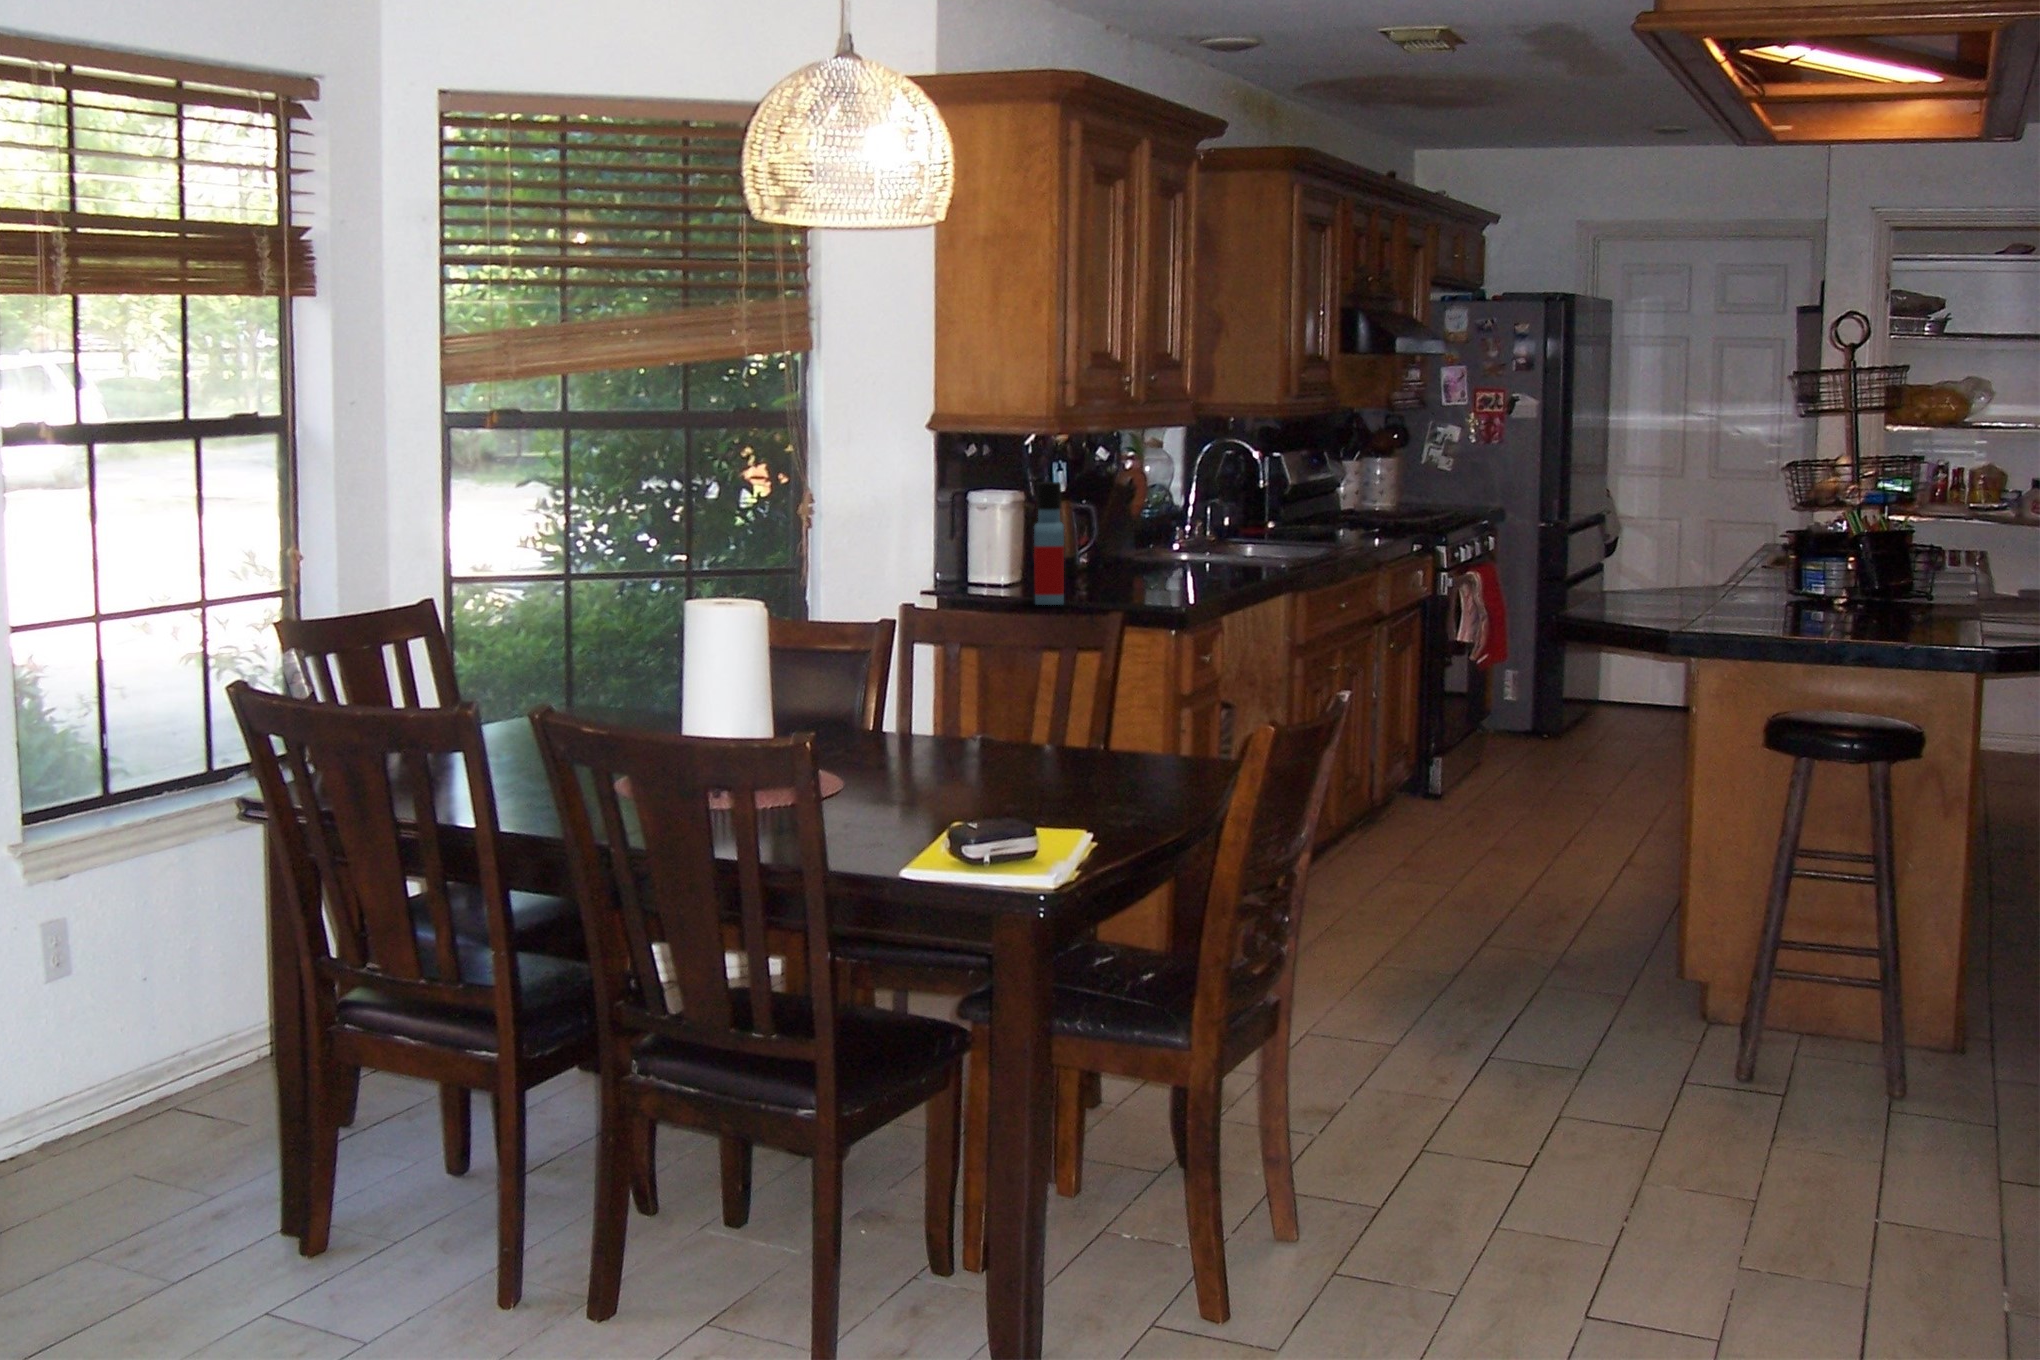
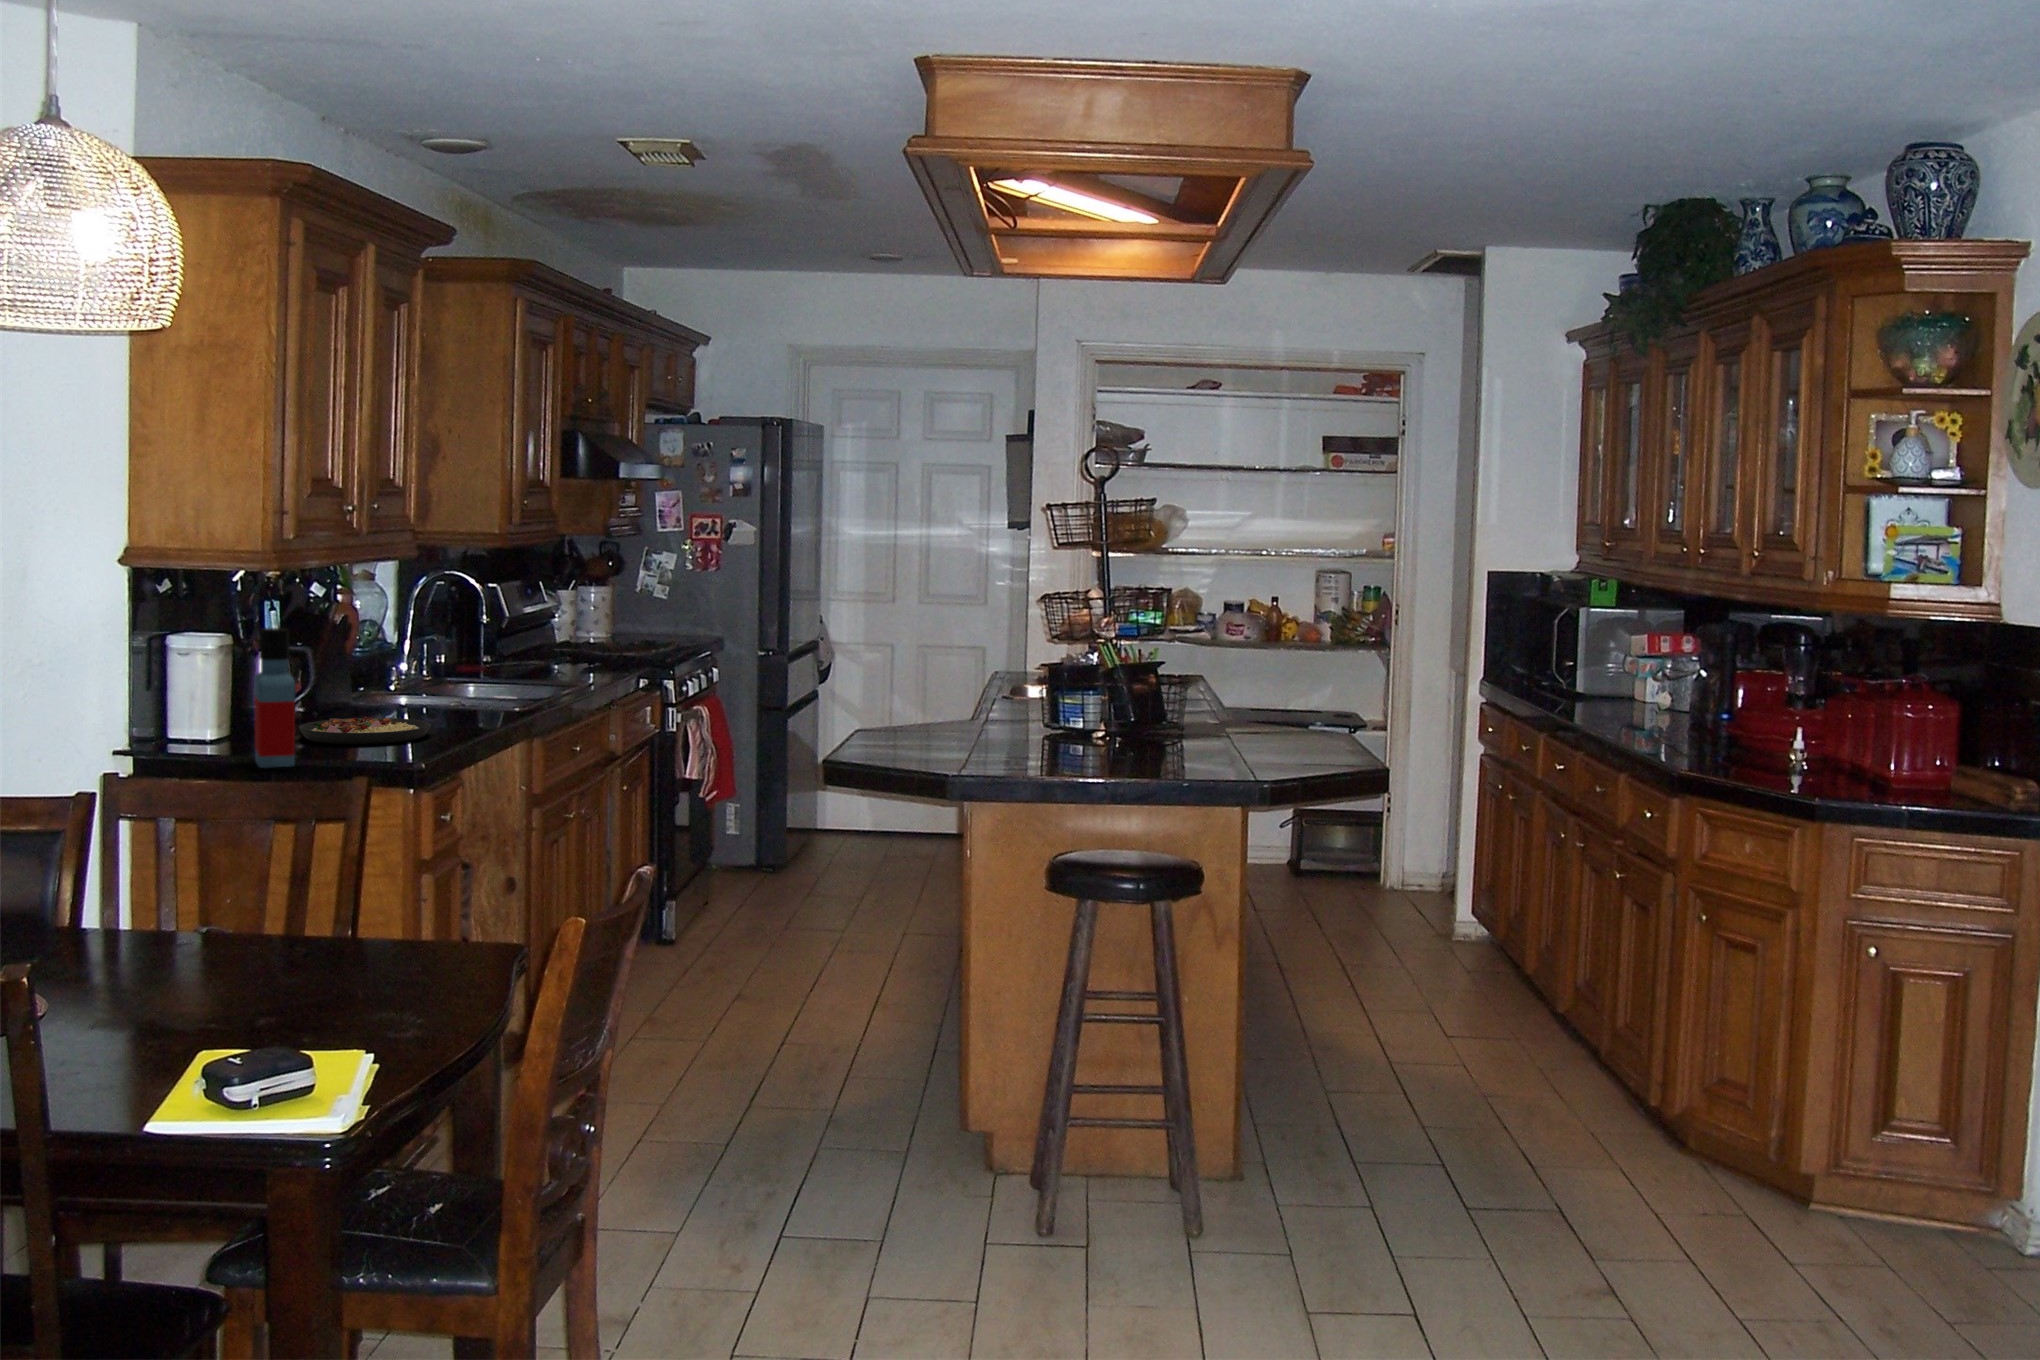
plate: none [1079,566,1190,589] -> present [299,717,431,744]

